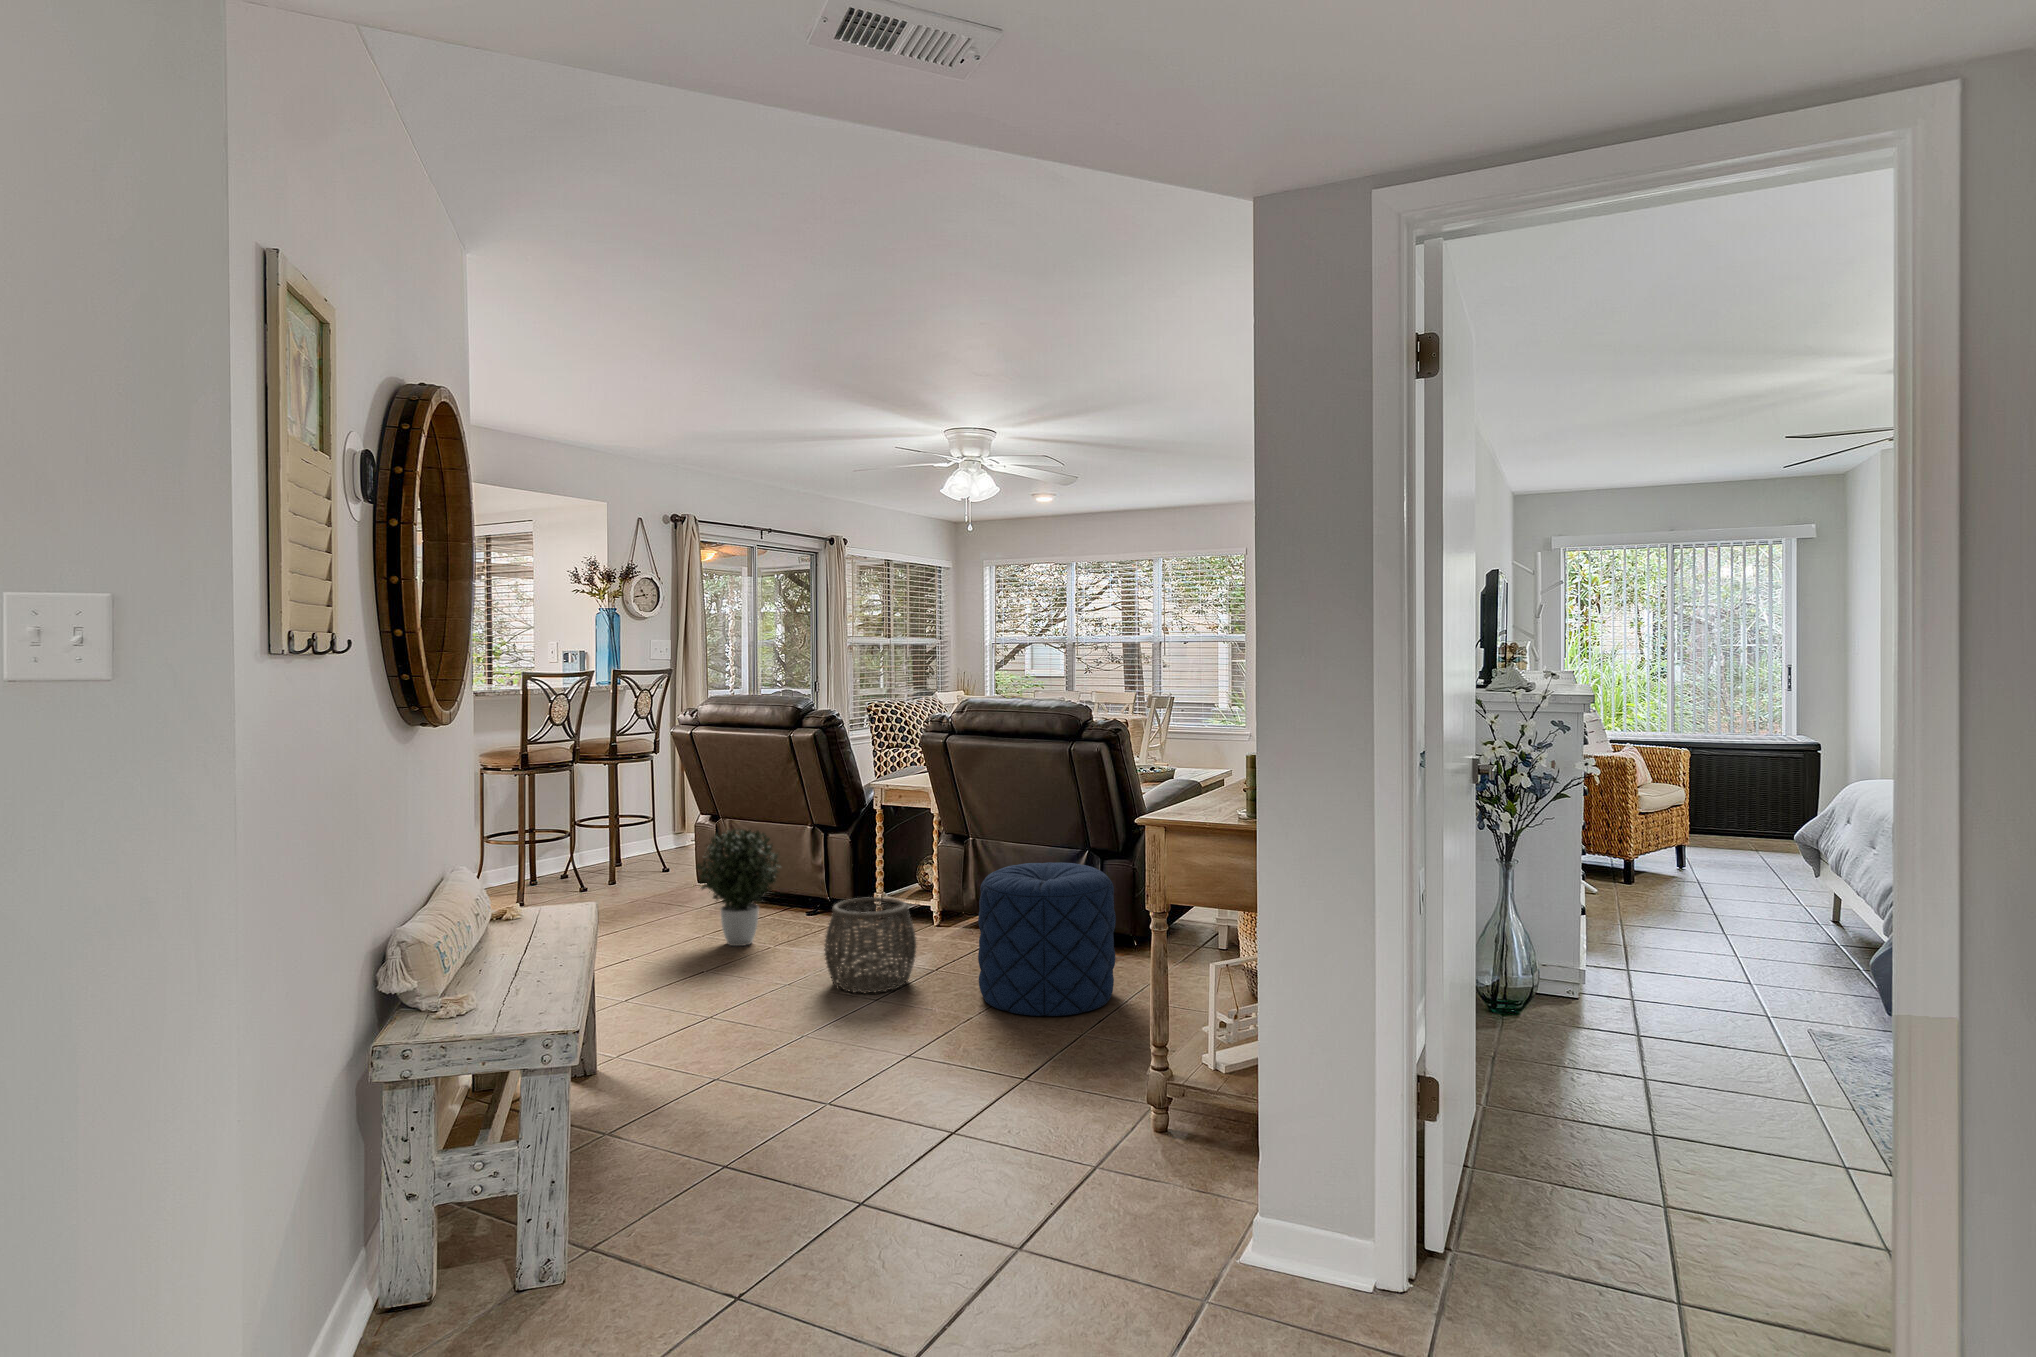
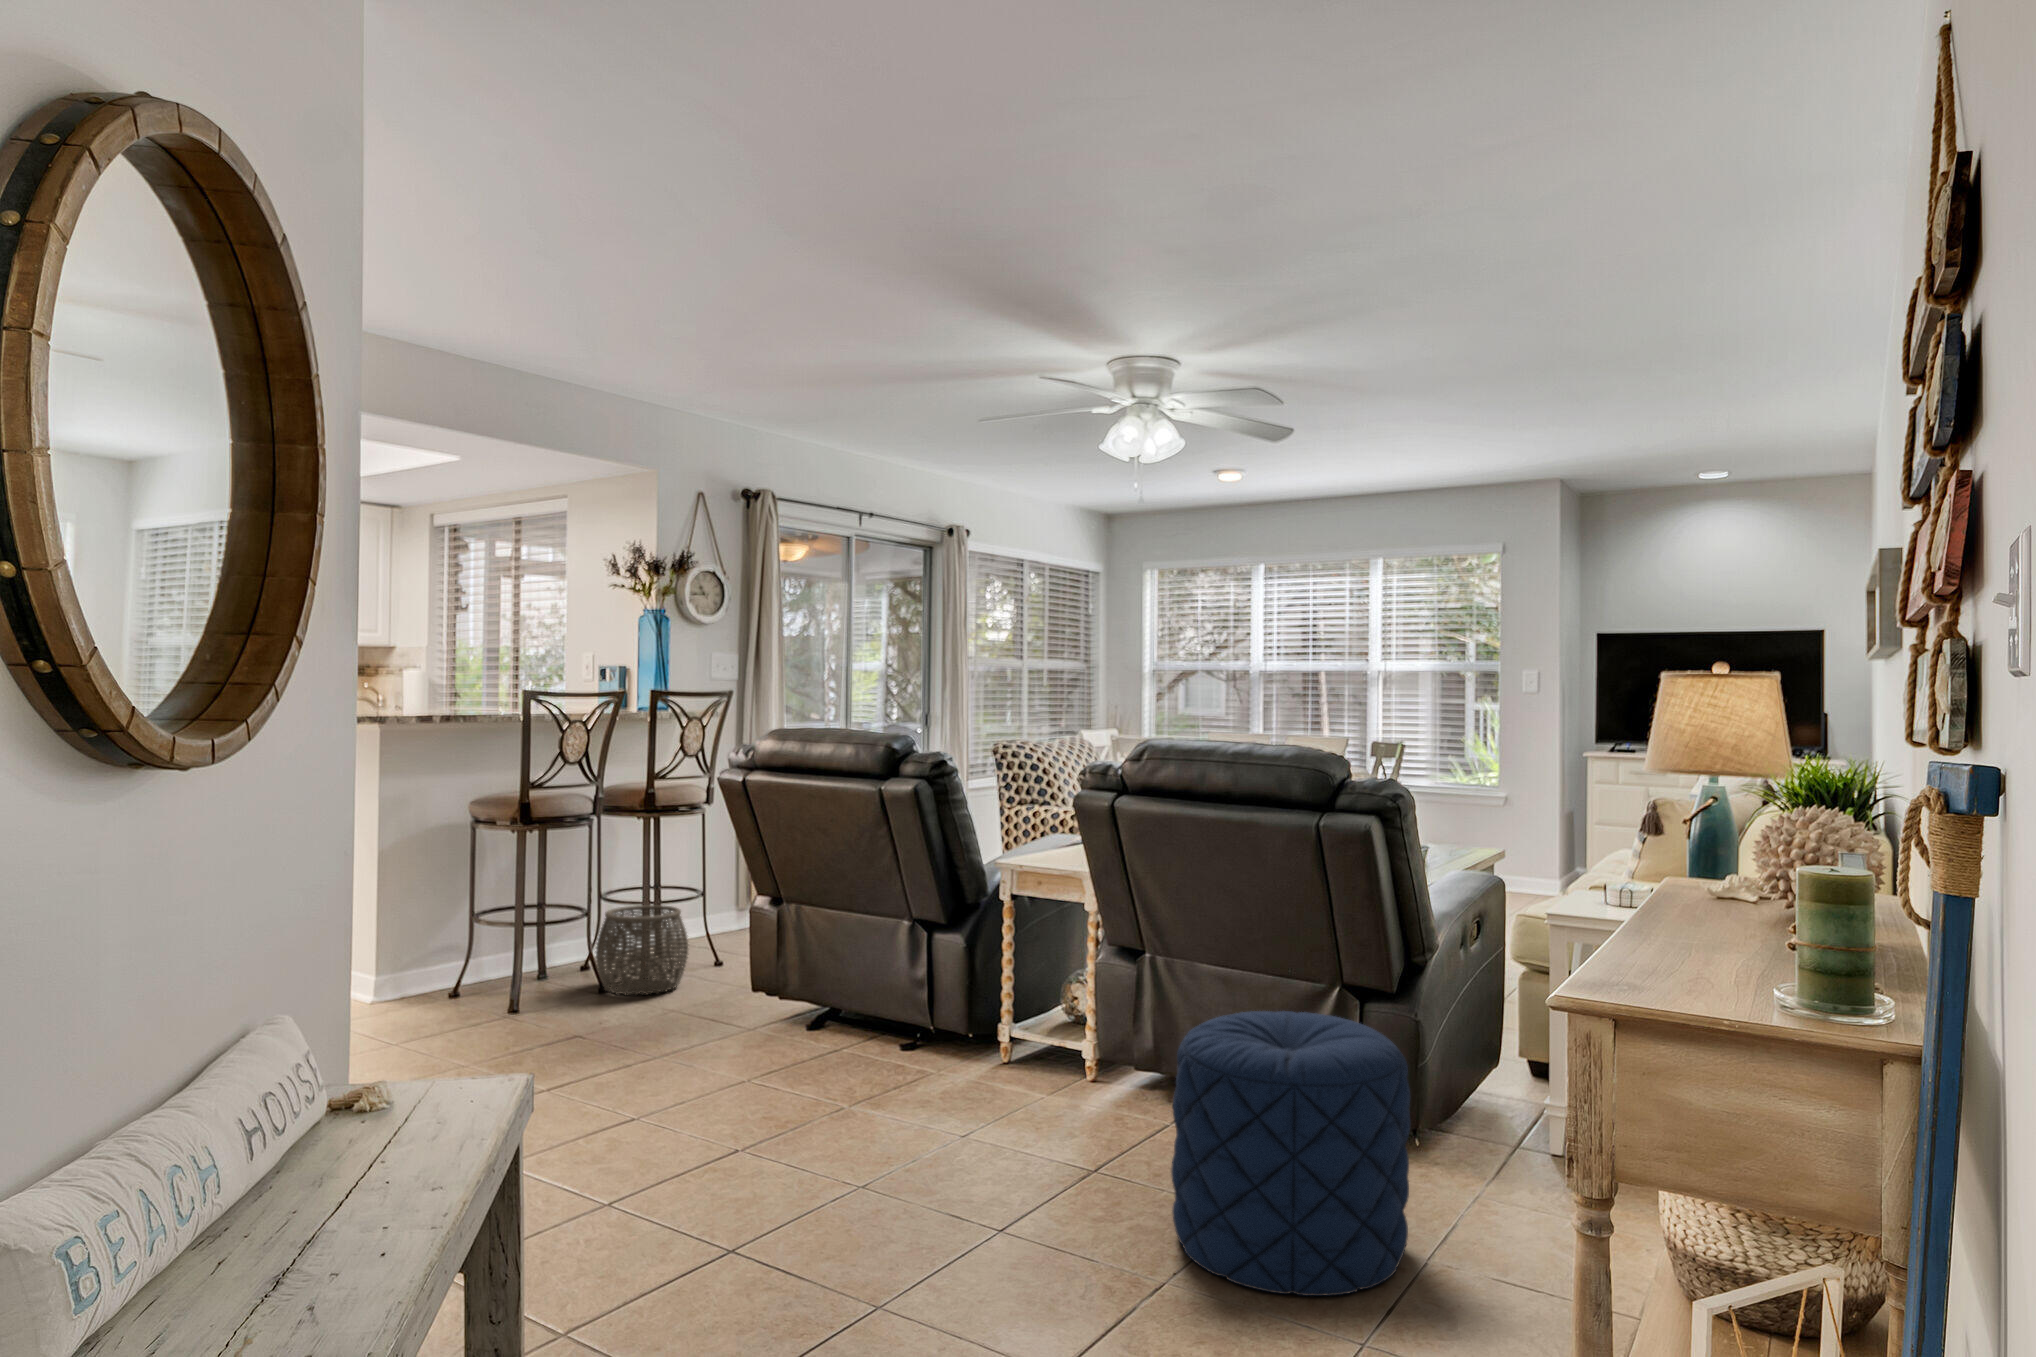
potted plant: present [696,829,780,946] -> none [732,923,861,1106]
woven basket: present [824,897,917,993] -> present [596,905,689,995]

